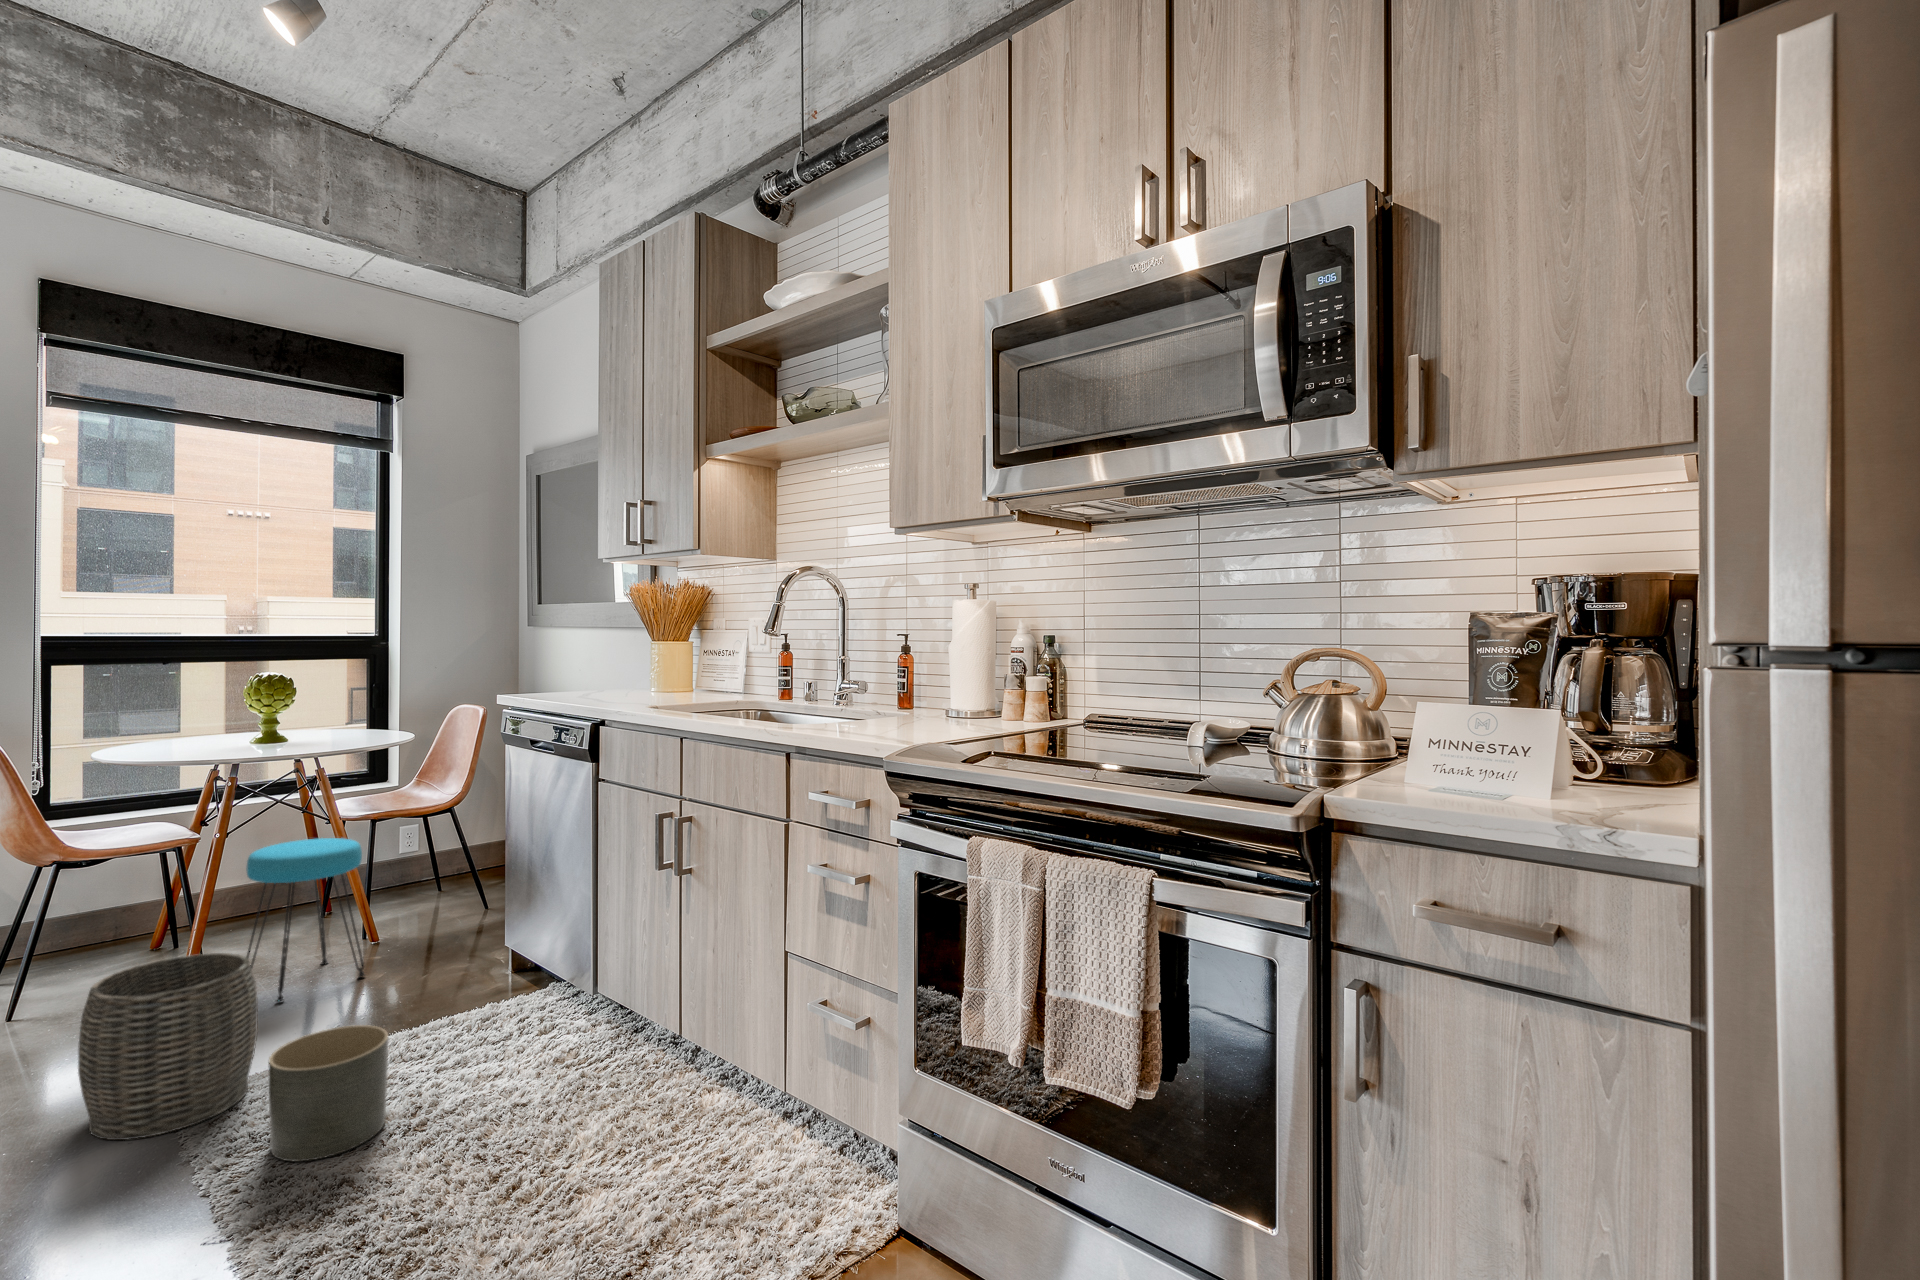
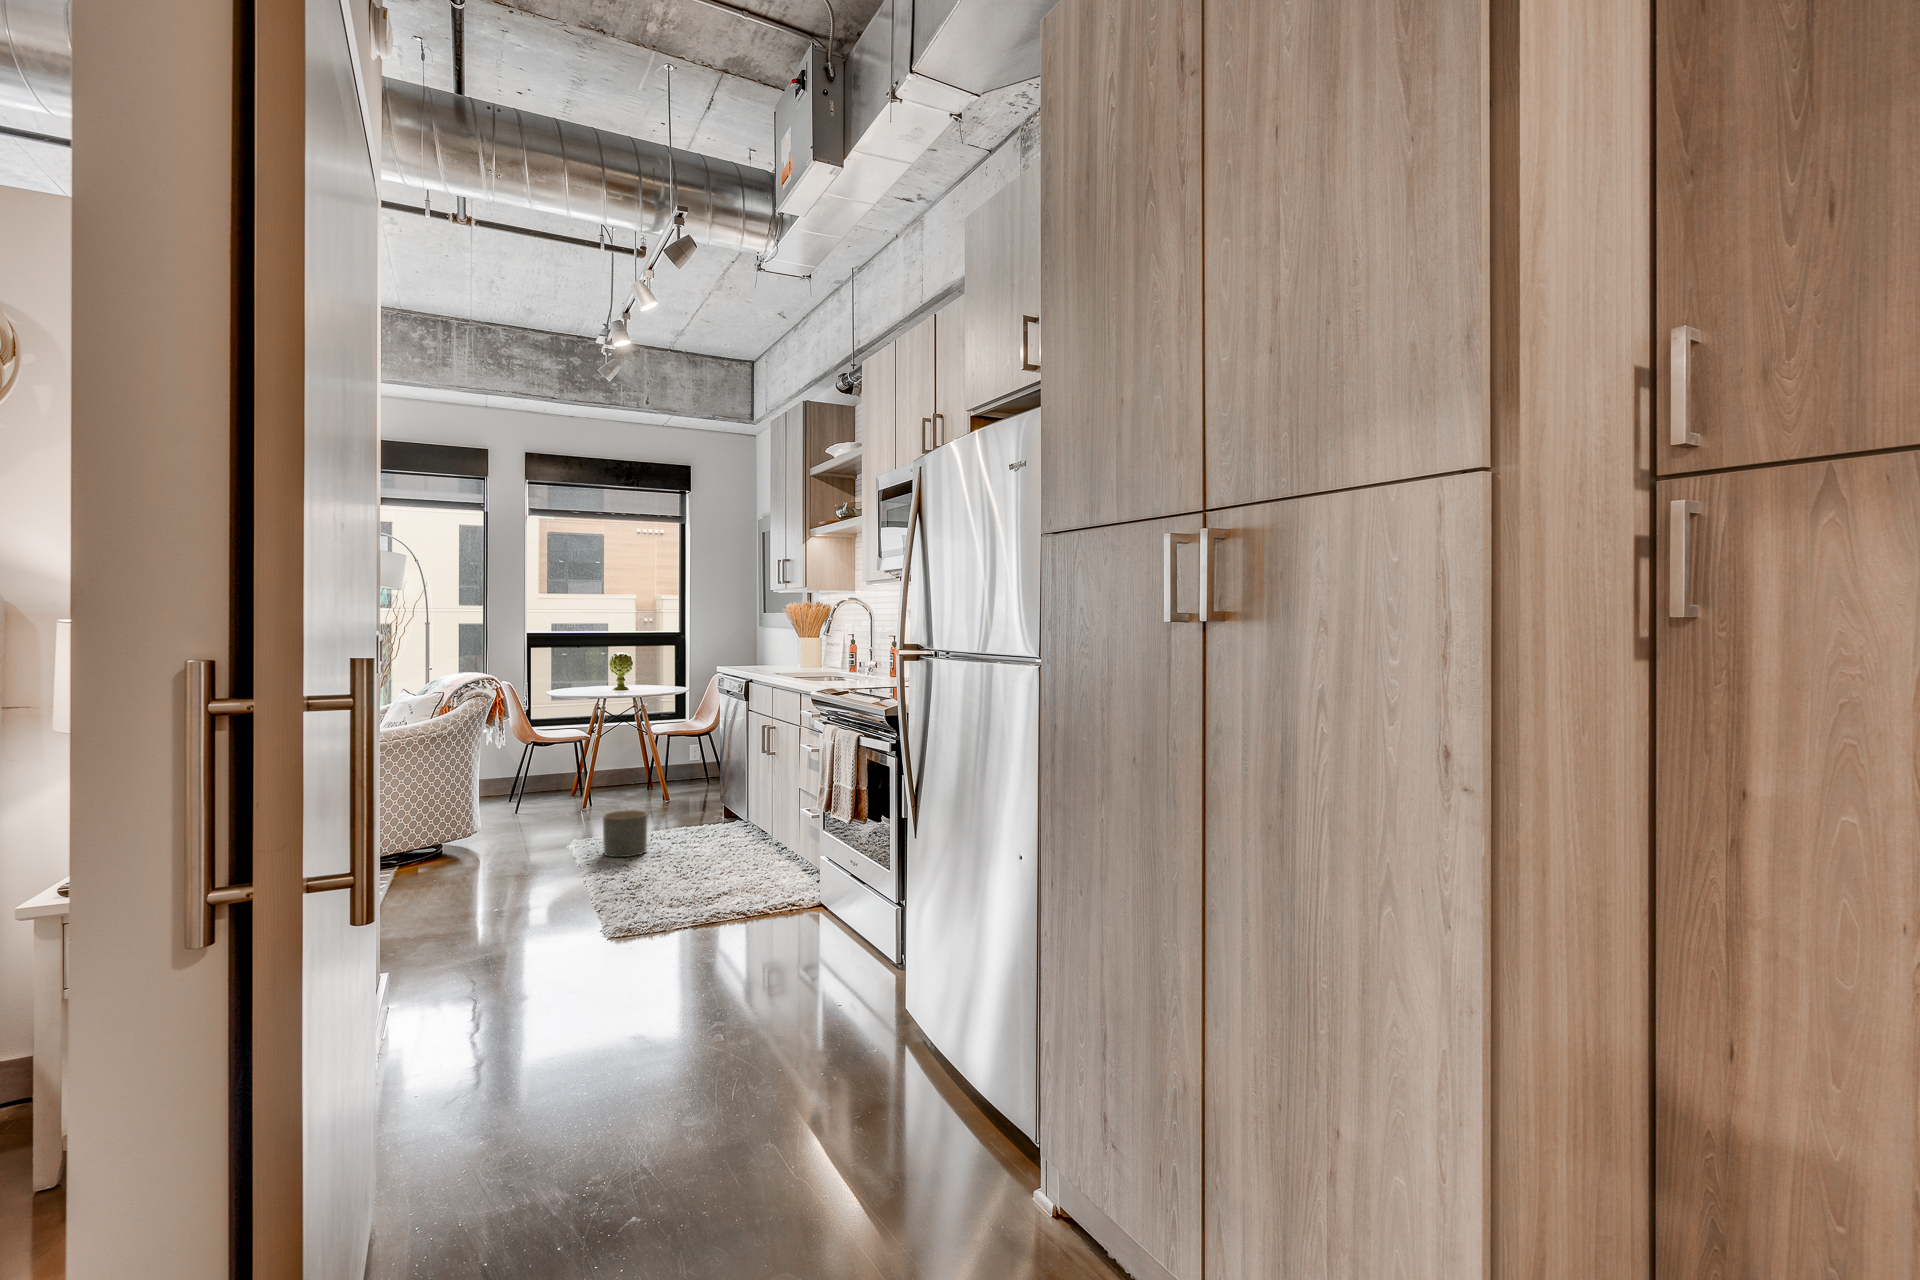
stool: present [246,838,365,1001] -> none [604,740,657,815]
woven basket: present [78,953,258,1140] -> none [542,779,604,846]

